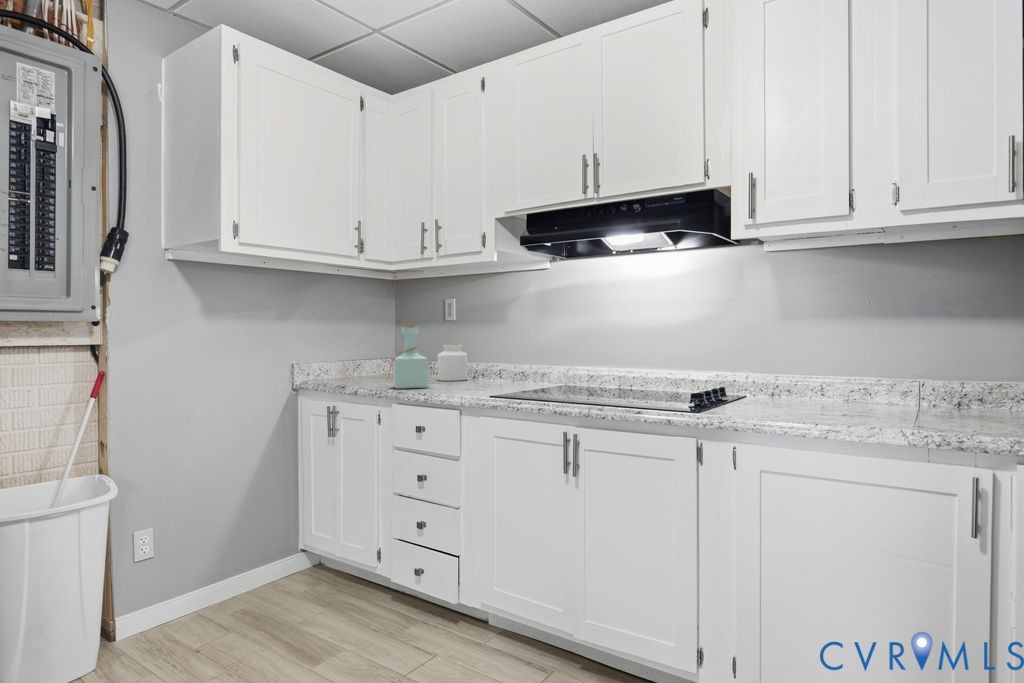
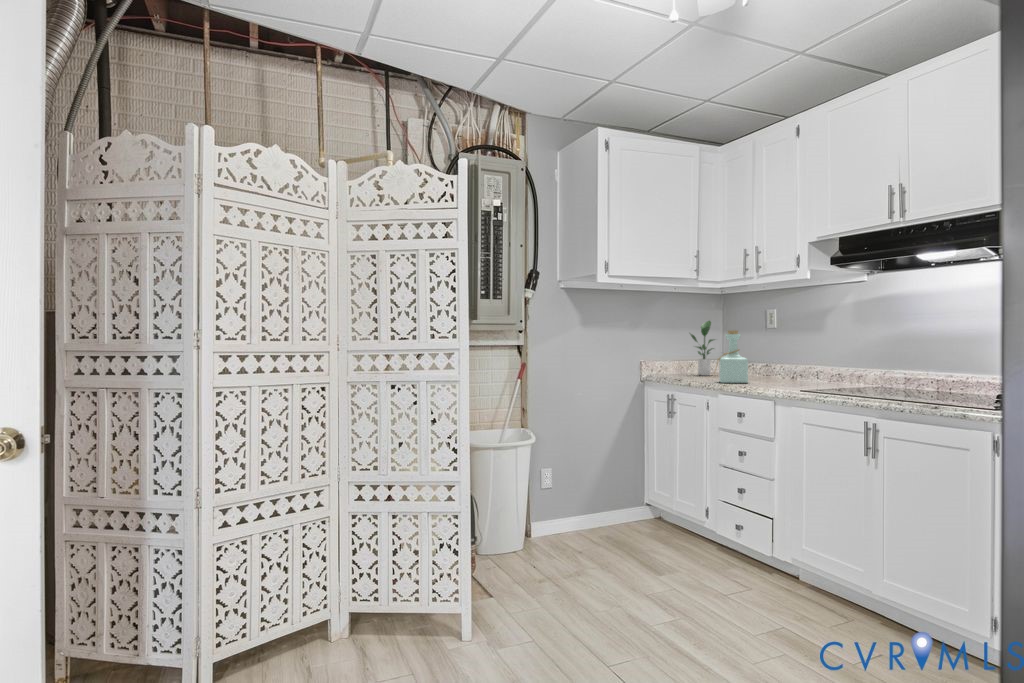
potted plant: none [357,312,392,379] -> present [690,321,715,376]
jar: present [438,344,468,381] -> none [758,347,786,379]

